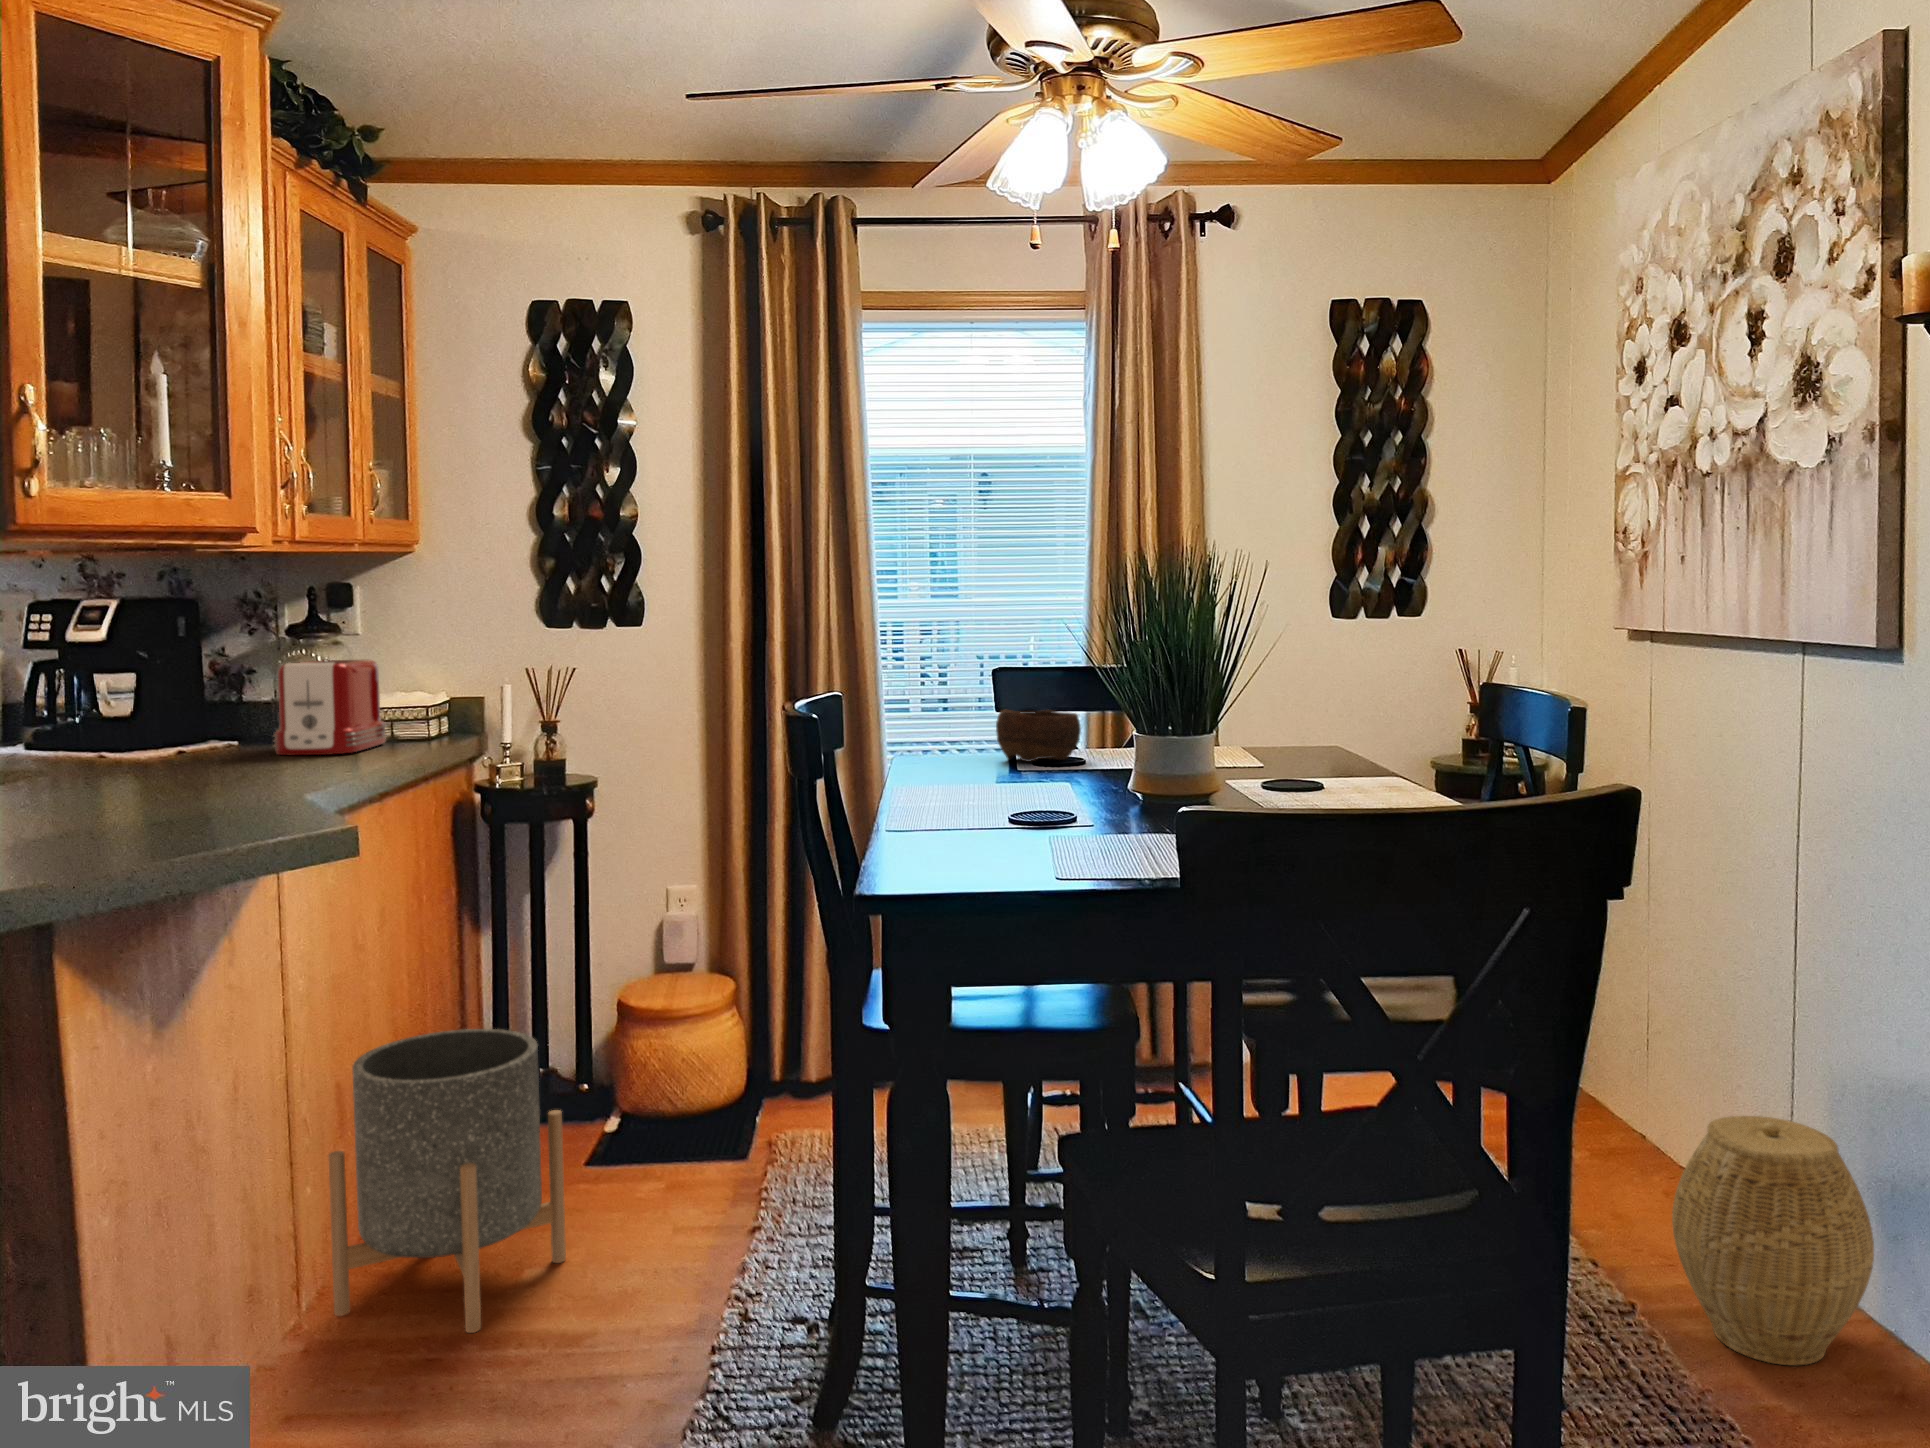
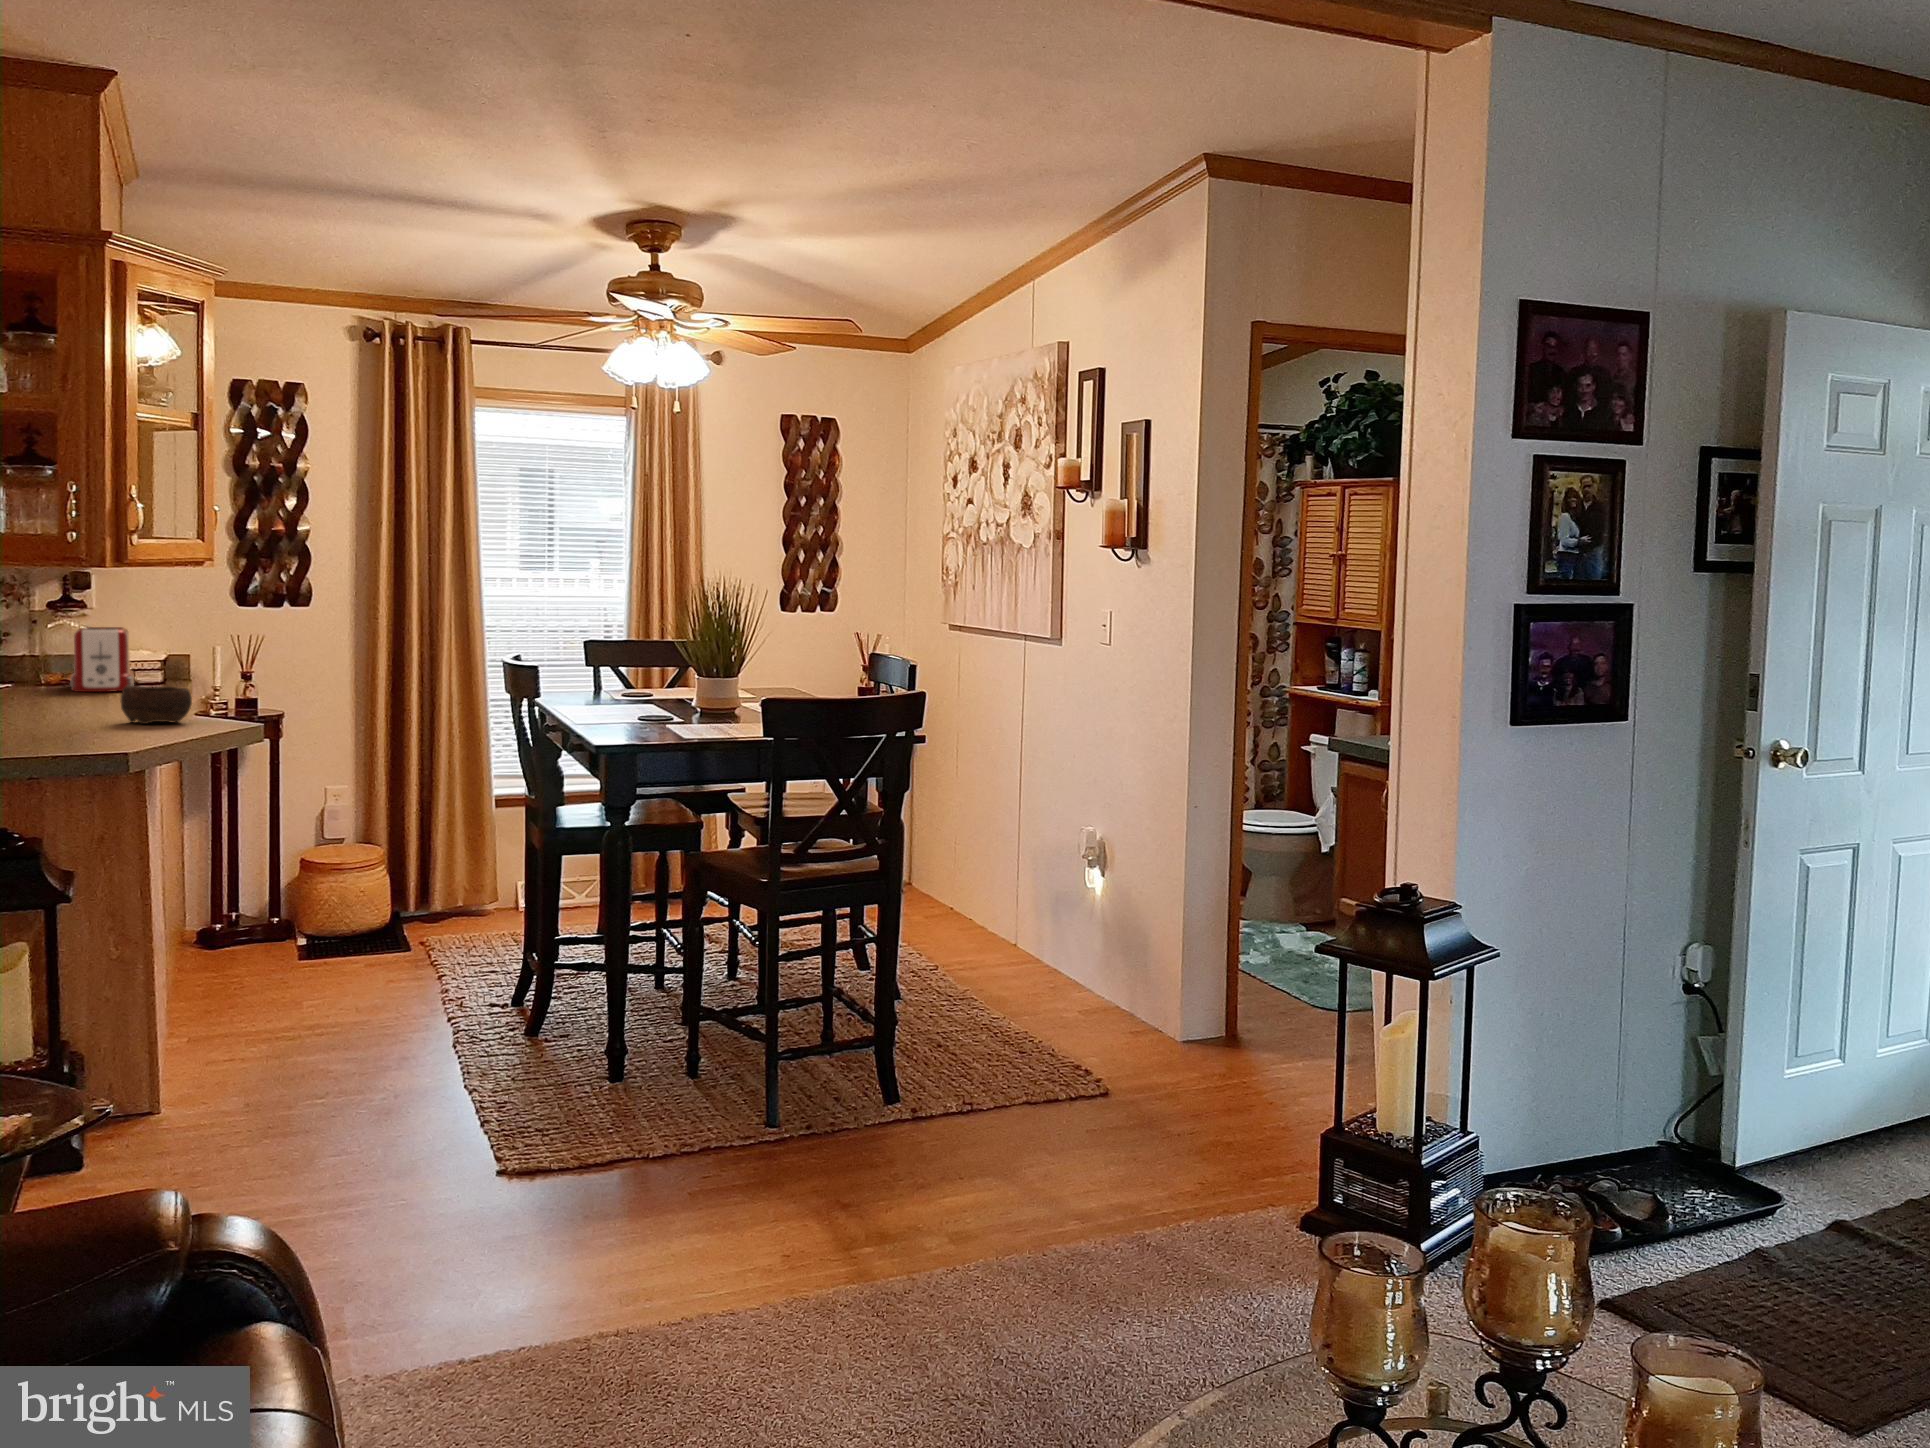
bowl: present [996,709,1081,762] -> present [121,686,192,724]
planter: present [328,1029,566,1333] -> none [197,855,329,1016]
woven basket: present [1672,1116,1874,1365] -> none [941,861,1024,969]

